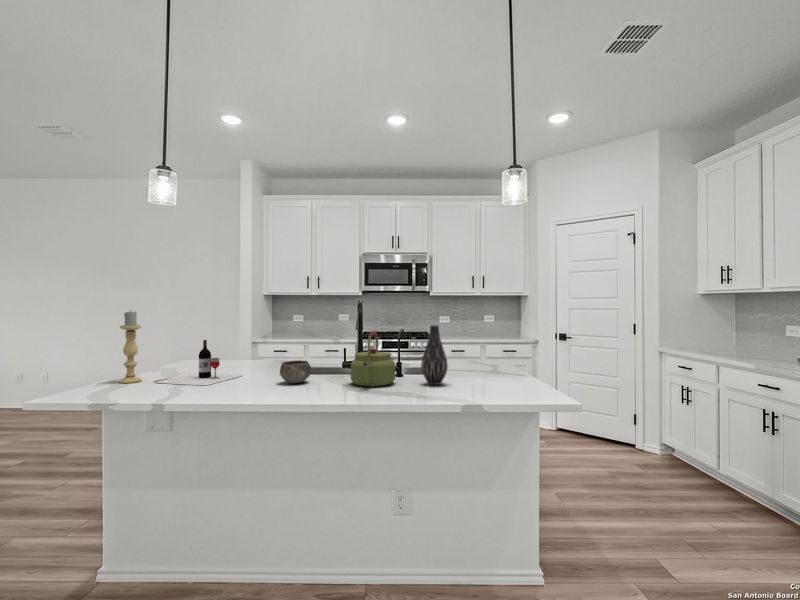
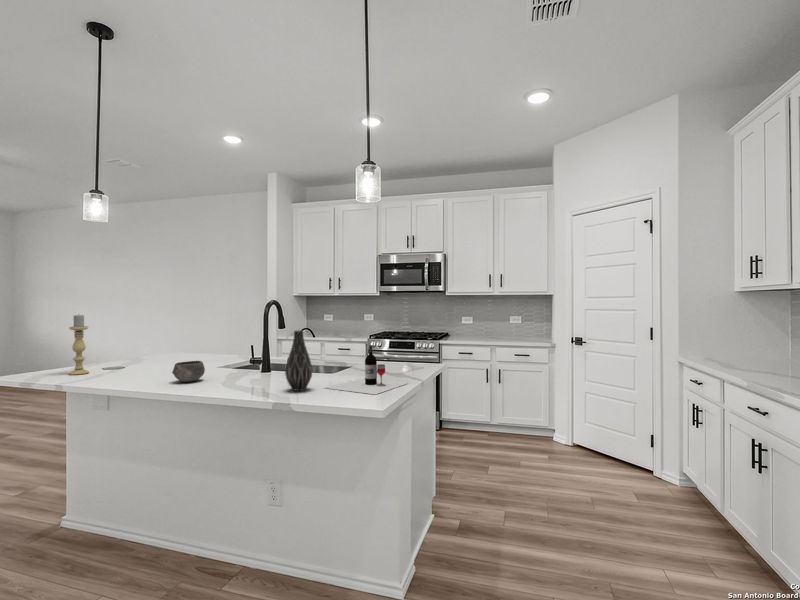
kettle: present [351,331,395,386] -> none [219,335,271,389]
wine bottle: present [154,340,242,385] -> present [326,345,407,394]

